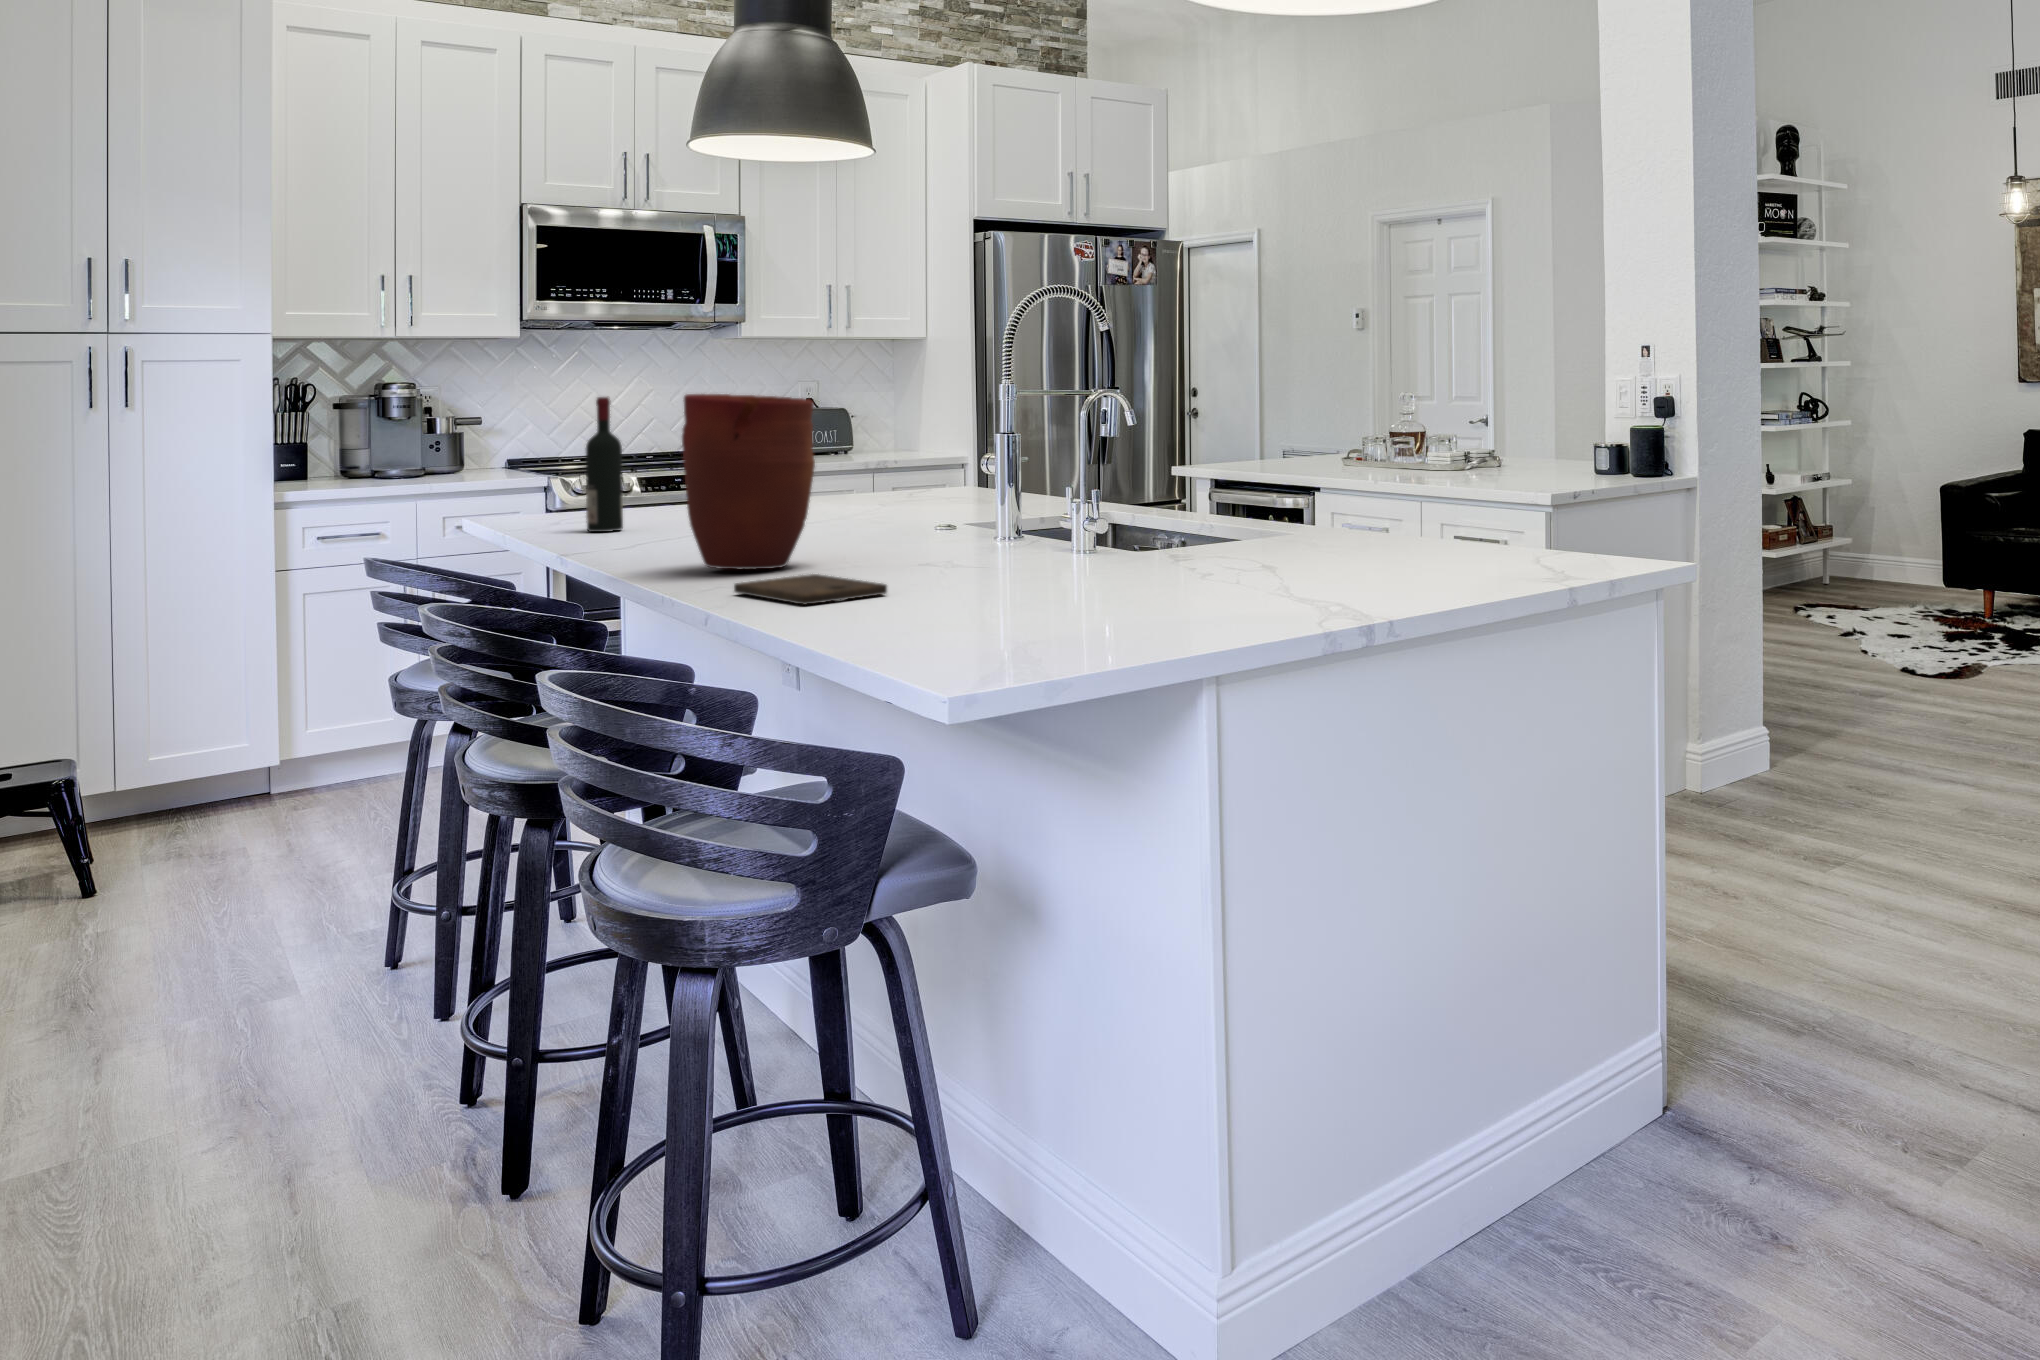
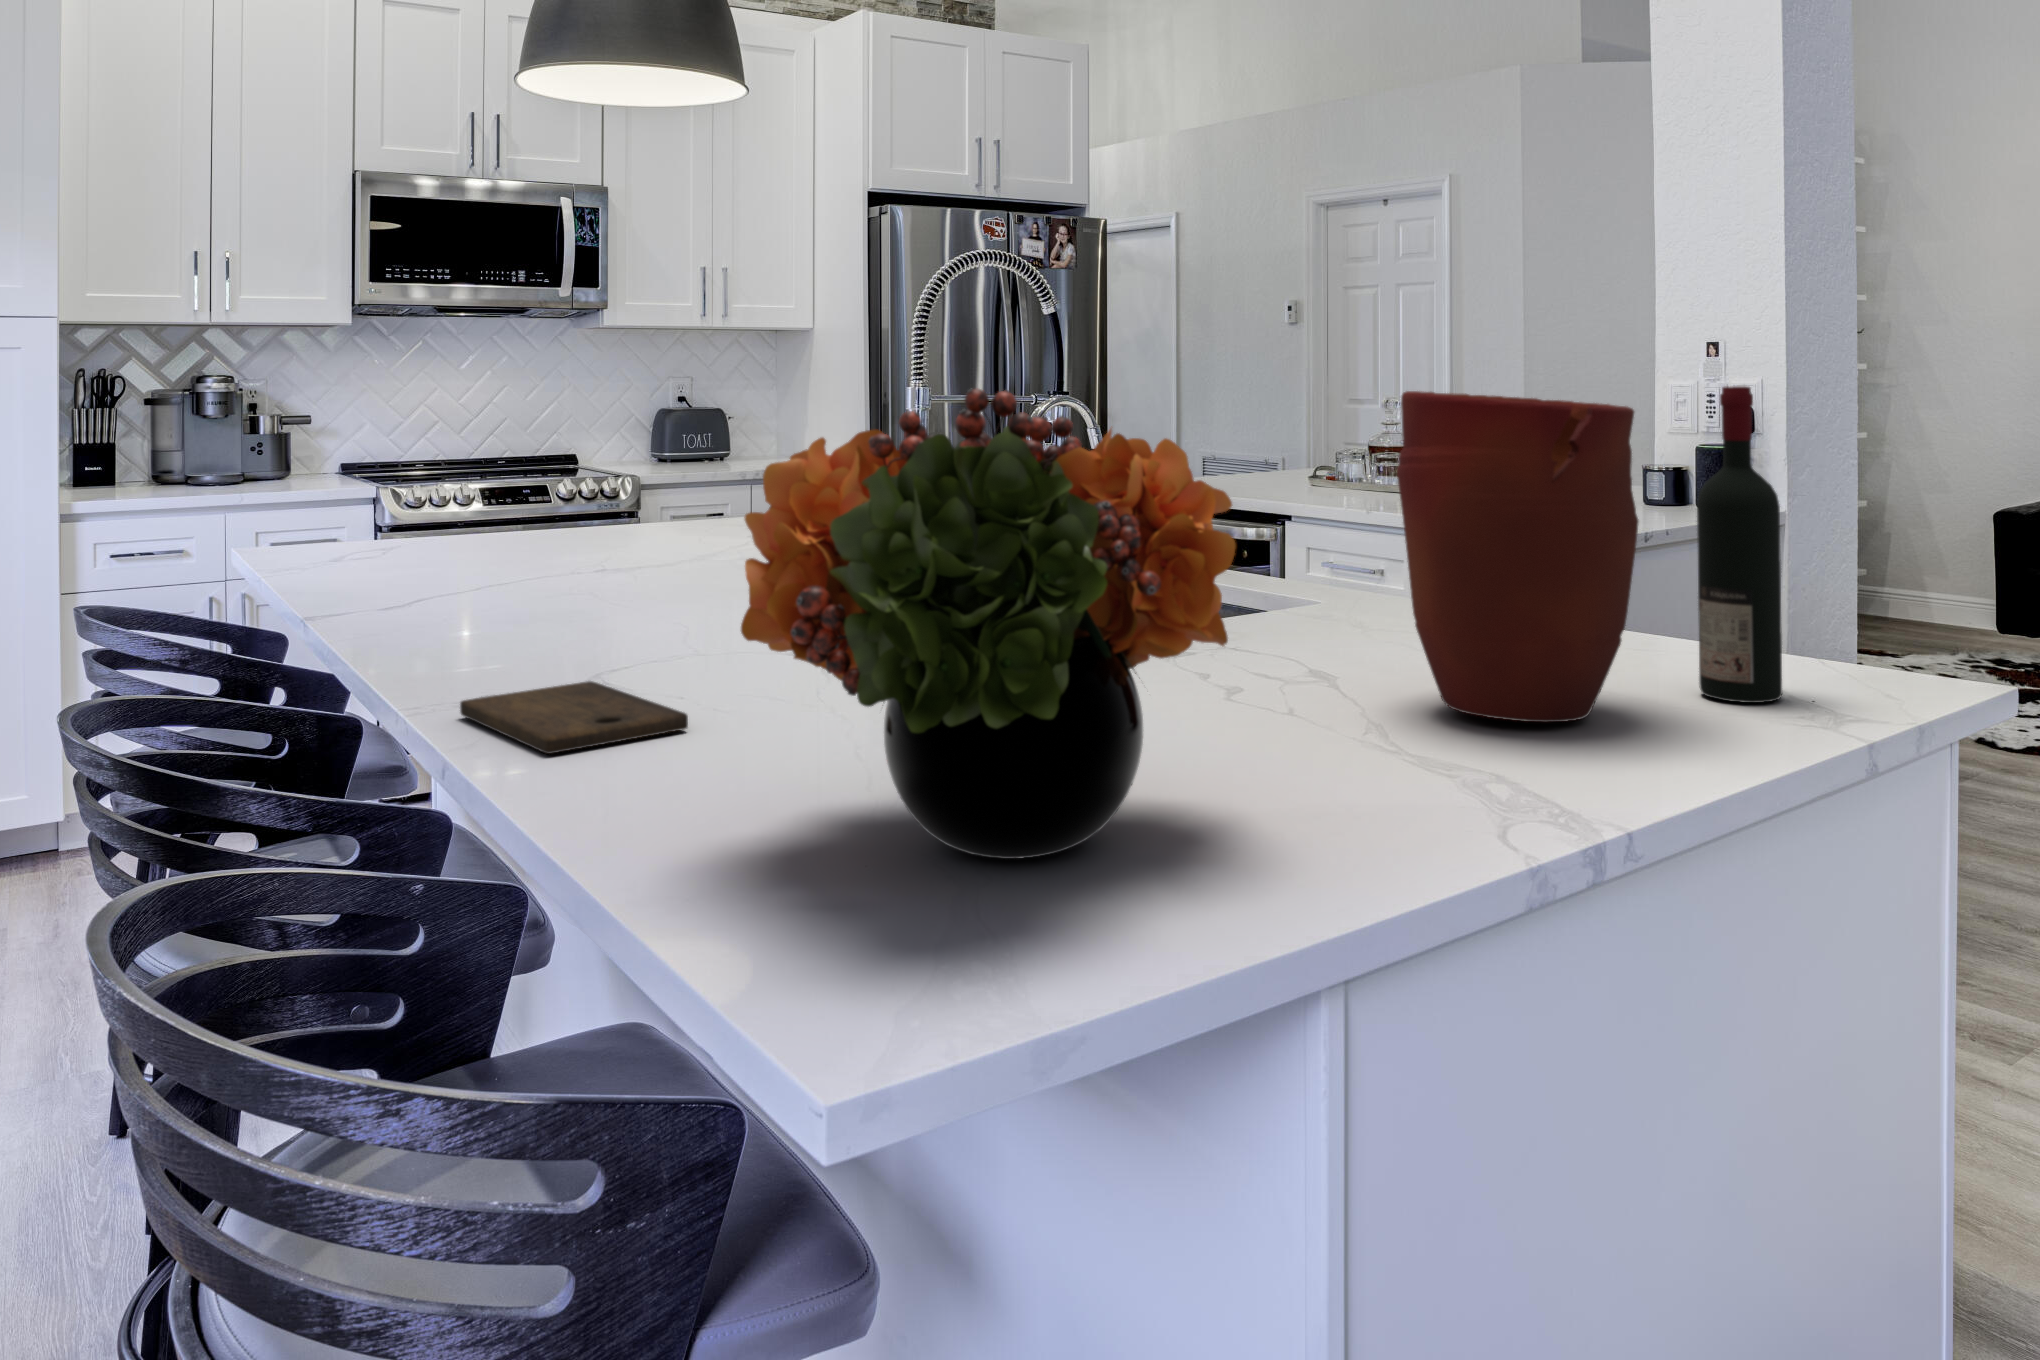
flower arrangement: none [933,376,1214,627] -> present [741,389,1236,859]
vase: present [682,394,815,569] -> present [1397,391,1638,722]
wine bottle: present [586,397,623,532] -> present [1697,386,1782,703]

